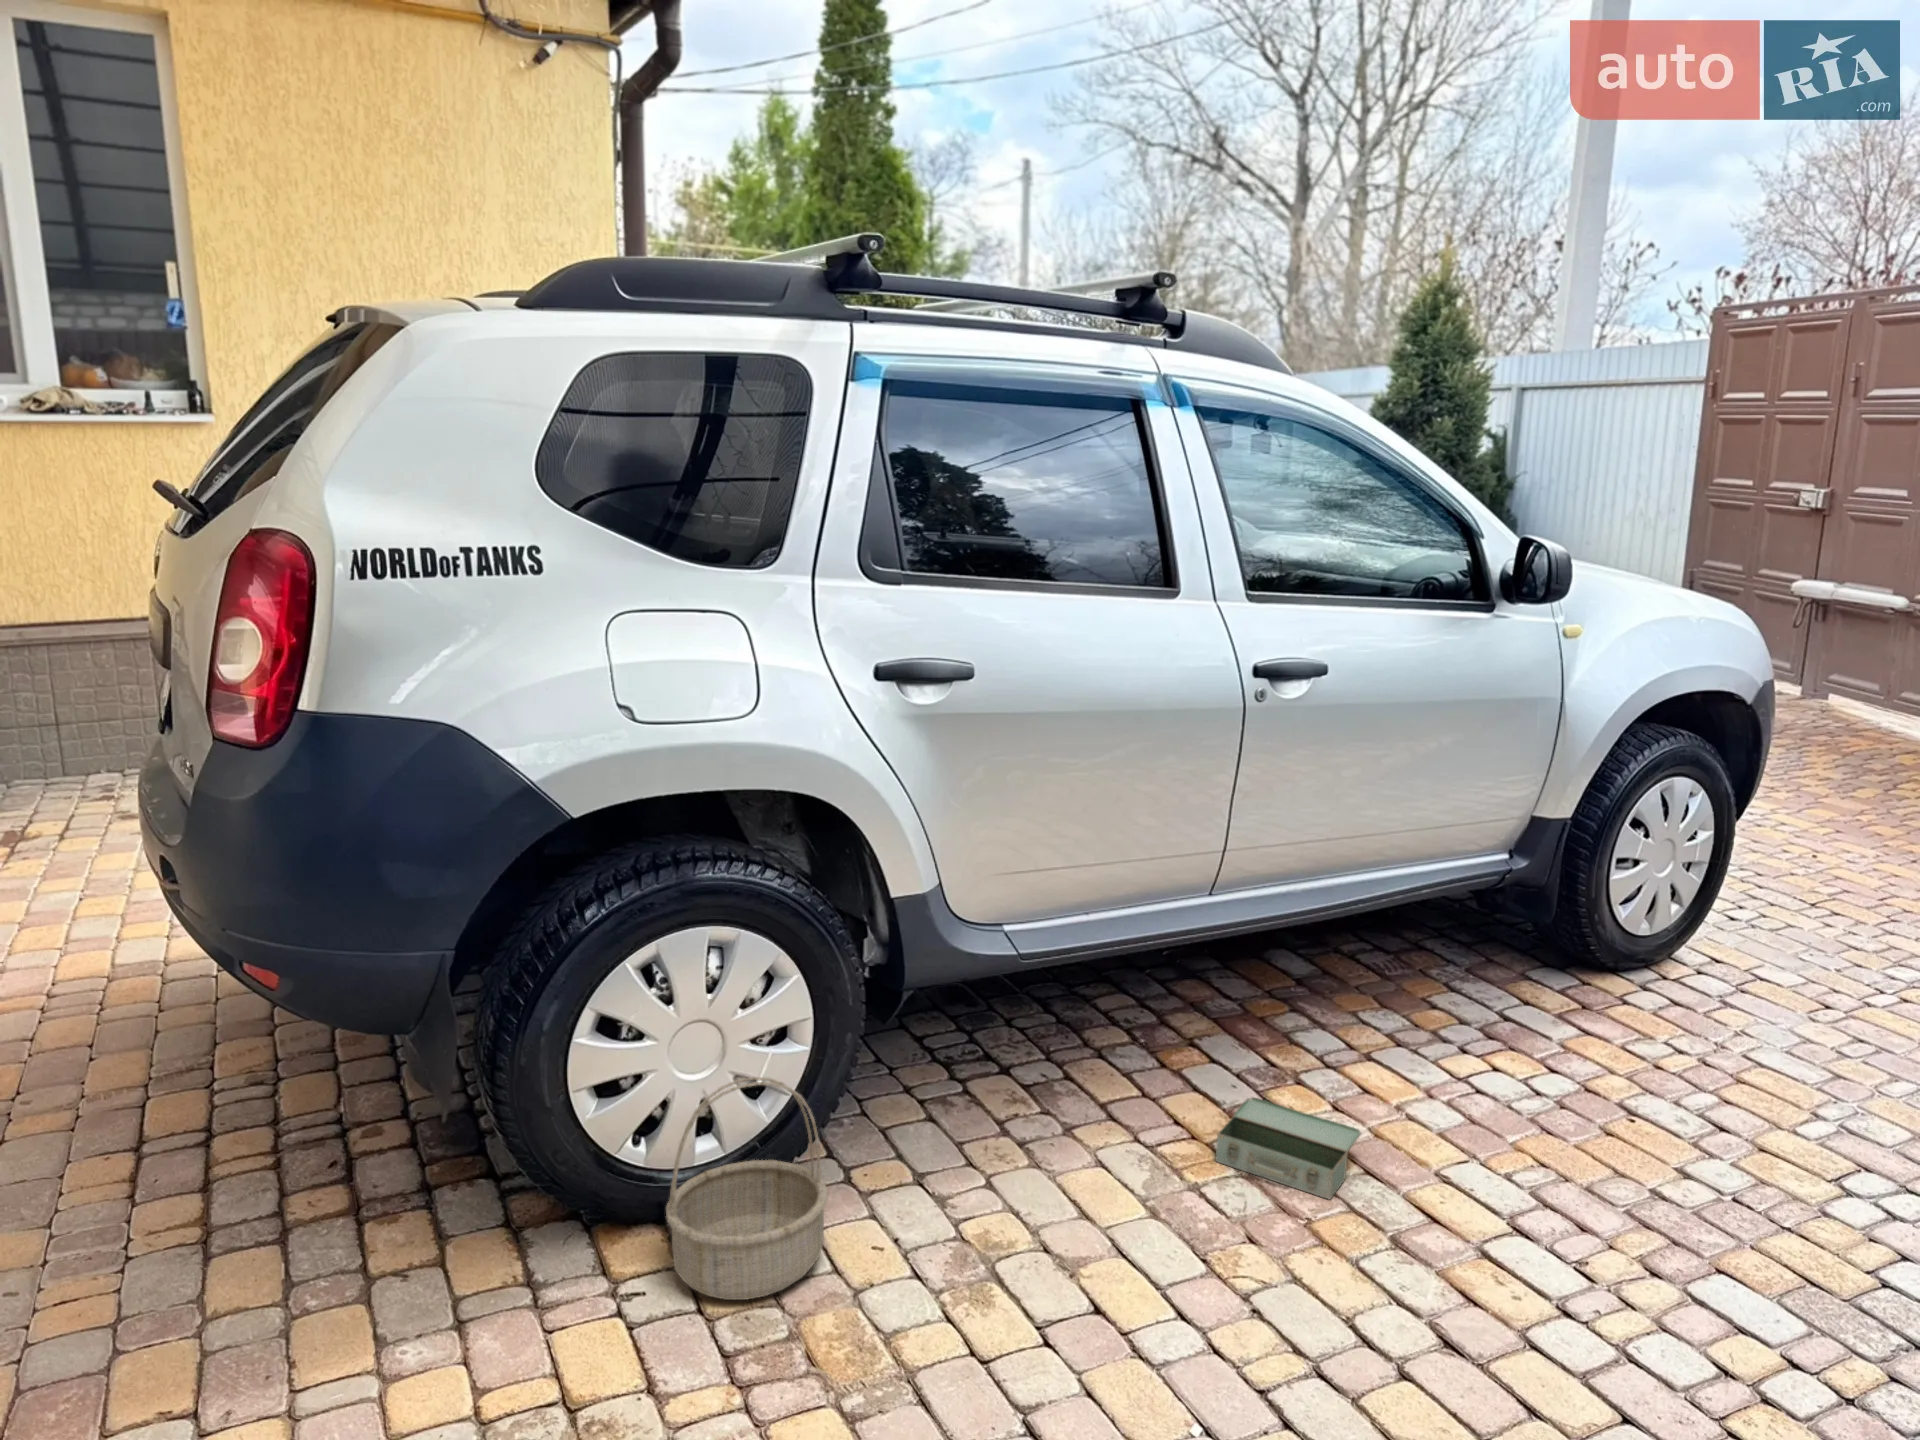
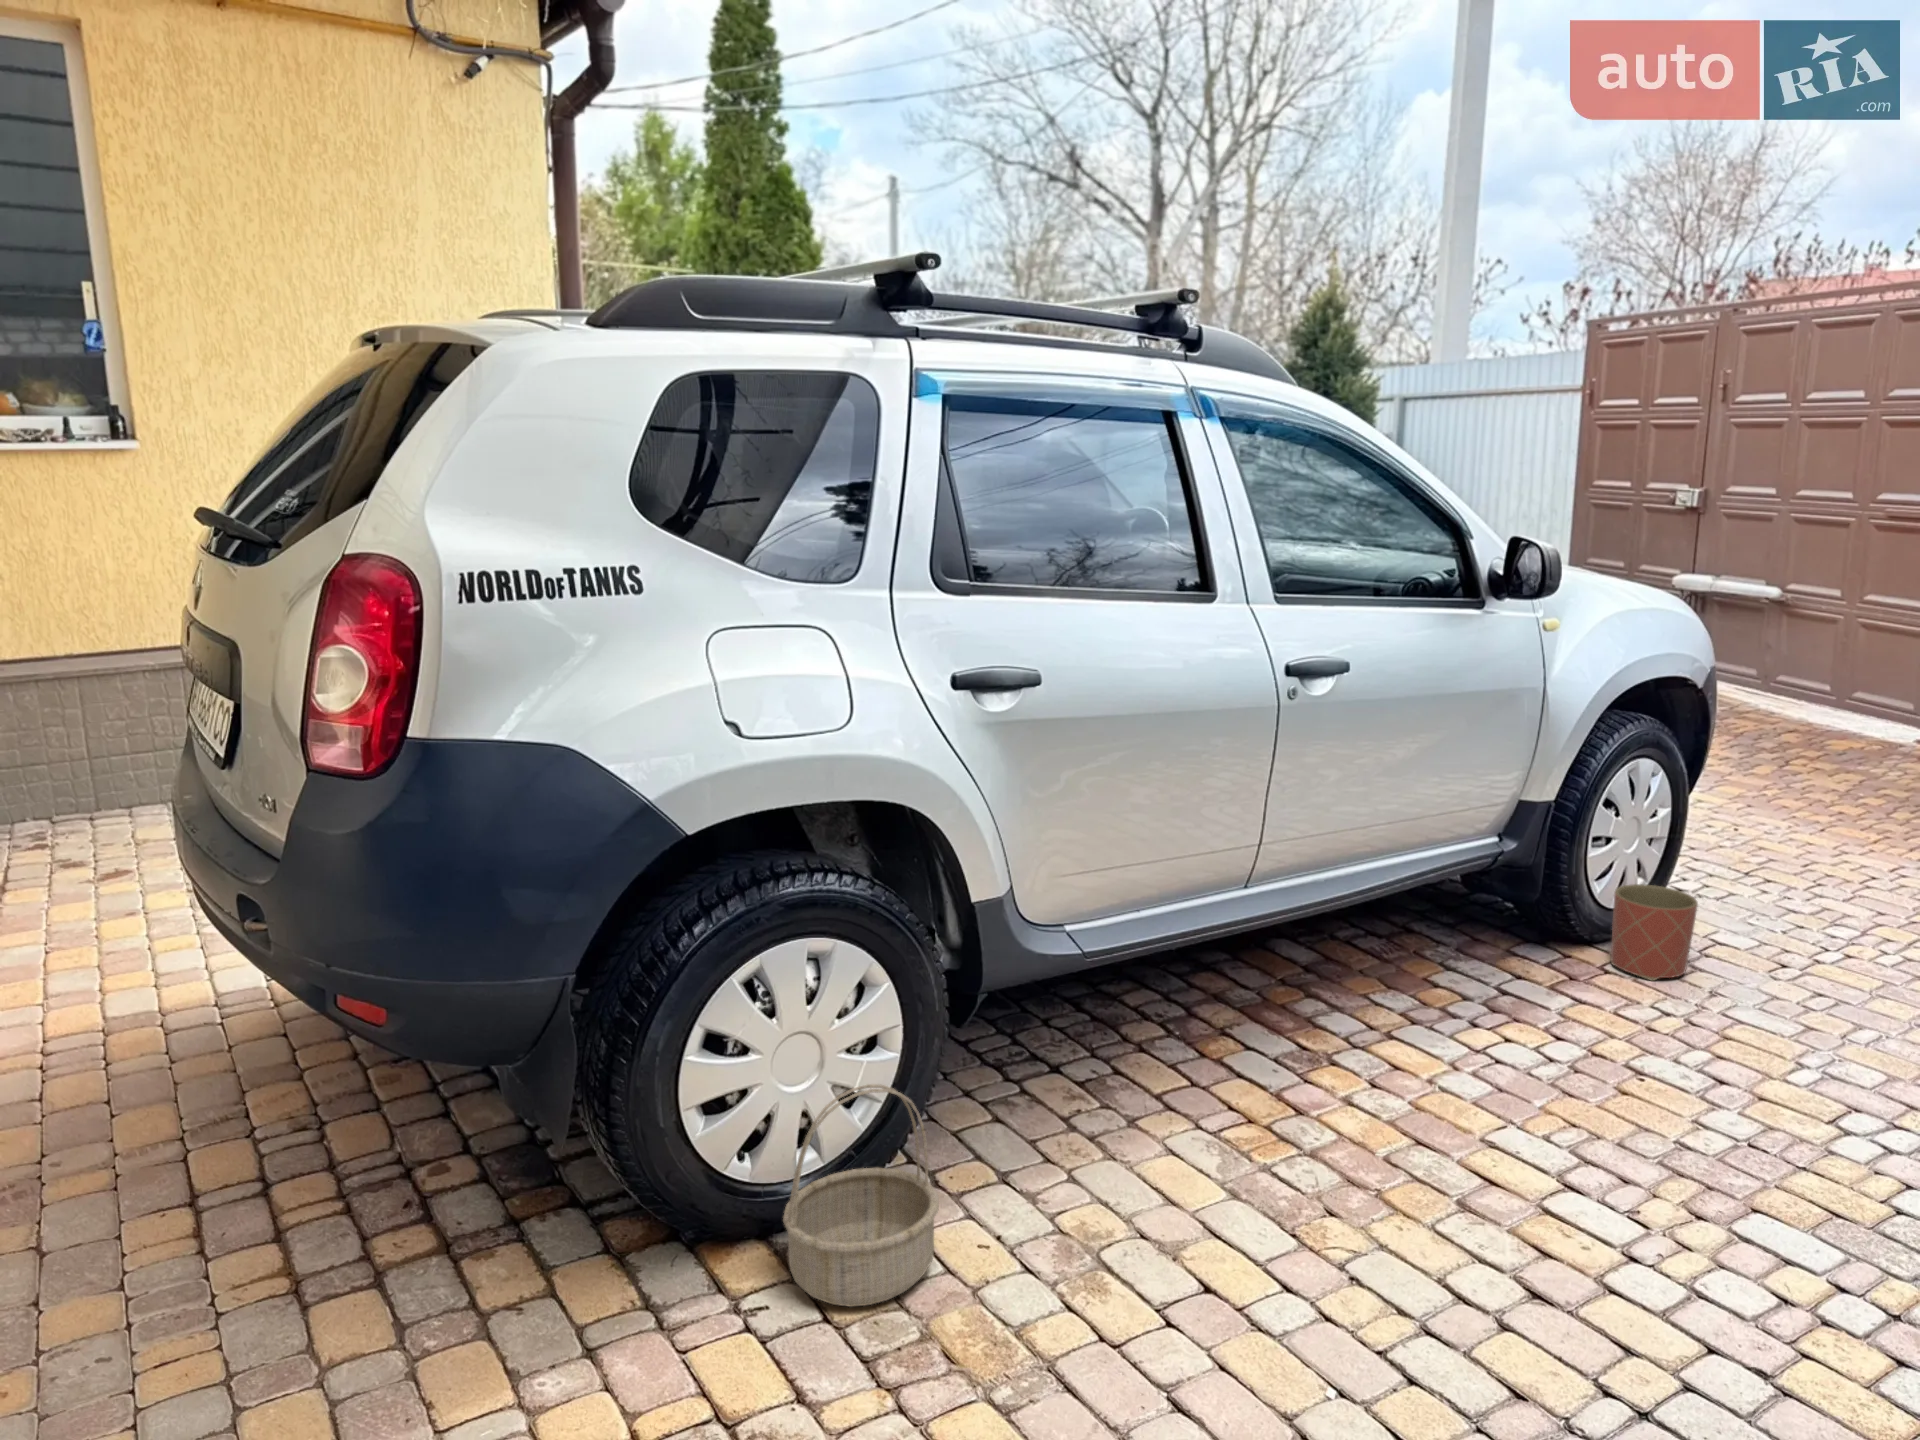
planter: none [1633,910,1728,1014] -> present [1611,884,1698,981]
toolbox: present [1215,1097,1361,1199] -> none [1277,1079,1411,1171]

